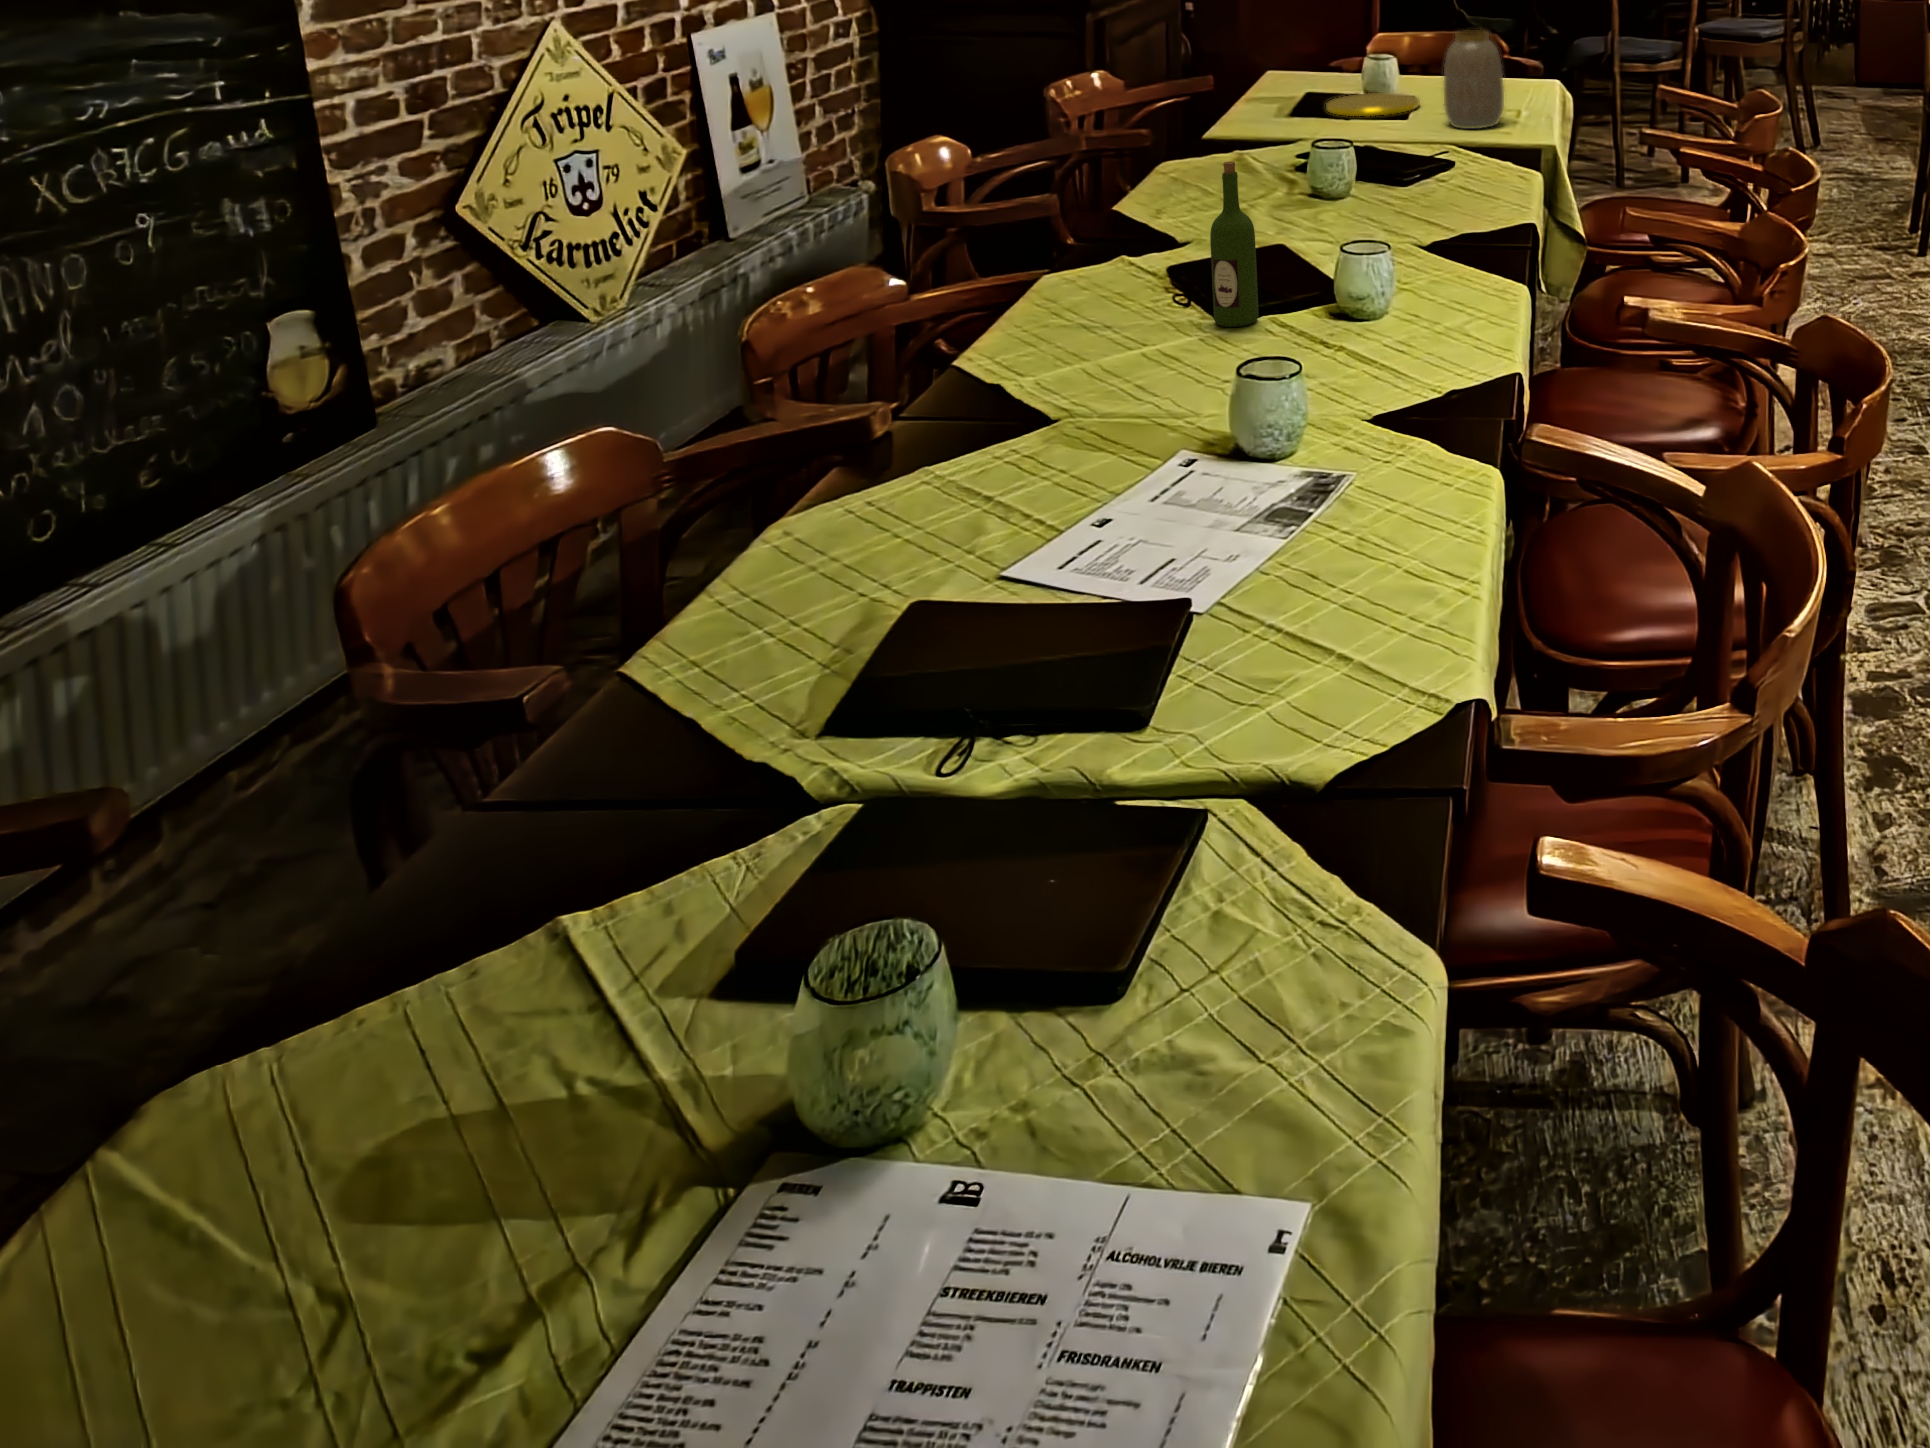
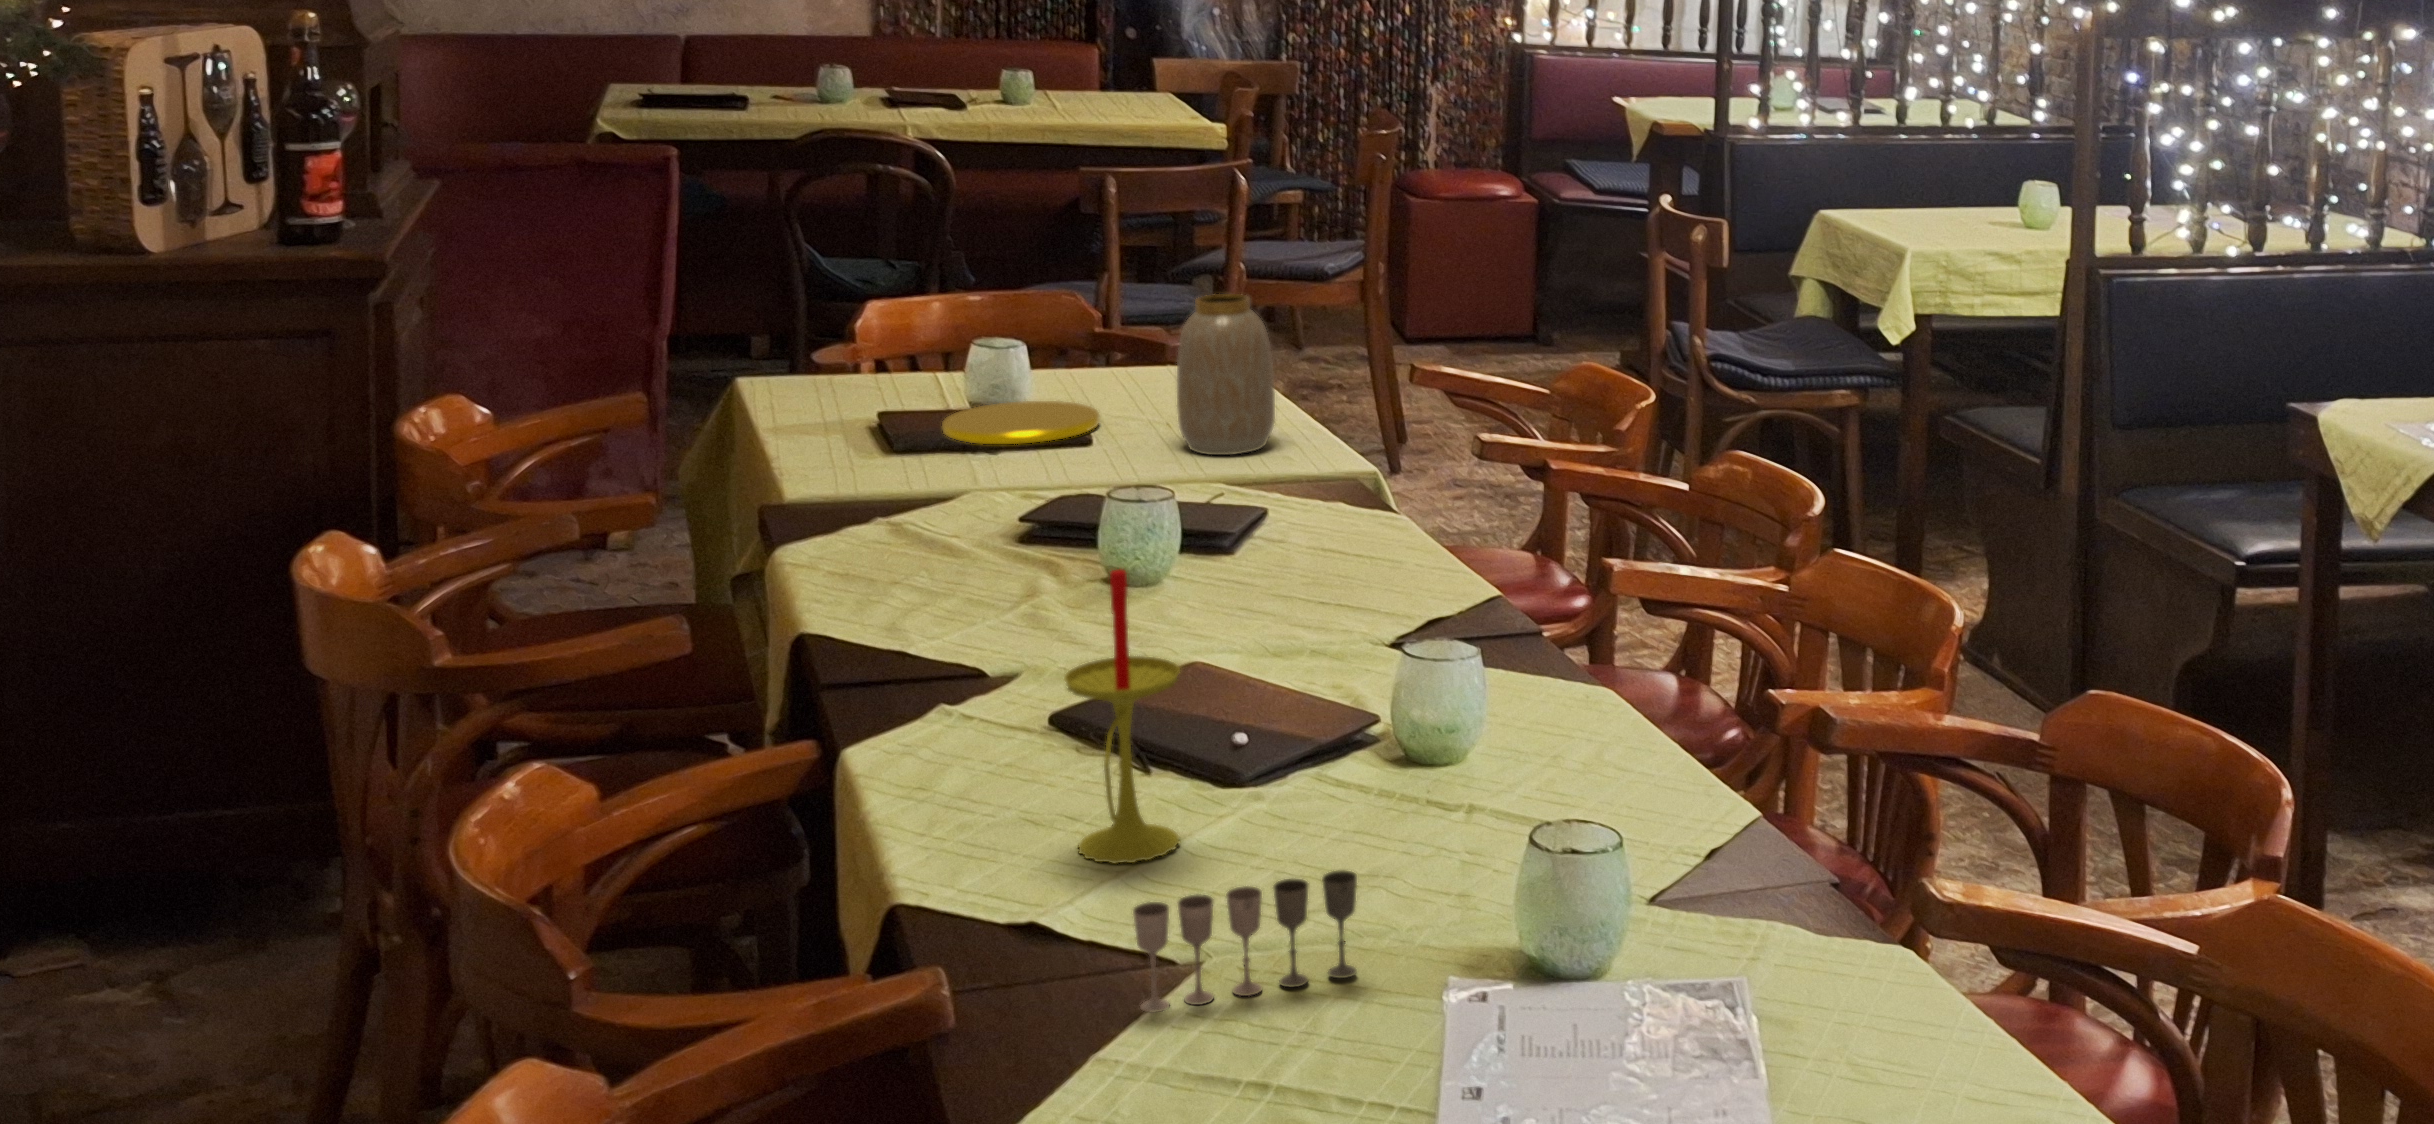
candle: none [1078,161,1153,344] -> present [1064,569,1180,864]
wine bottle: present [1210,161,1258,327] -> none [1246,549,1319,814]
wine glass: none [1000,353,1147,427] -> present [1133,870,1357,1012]

